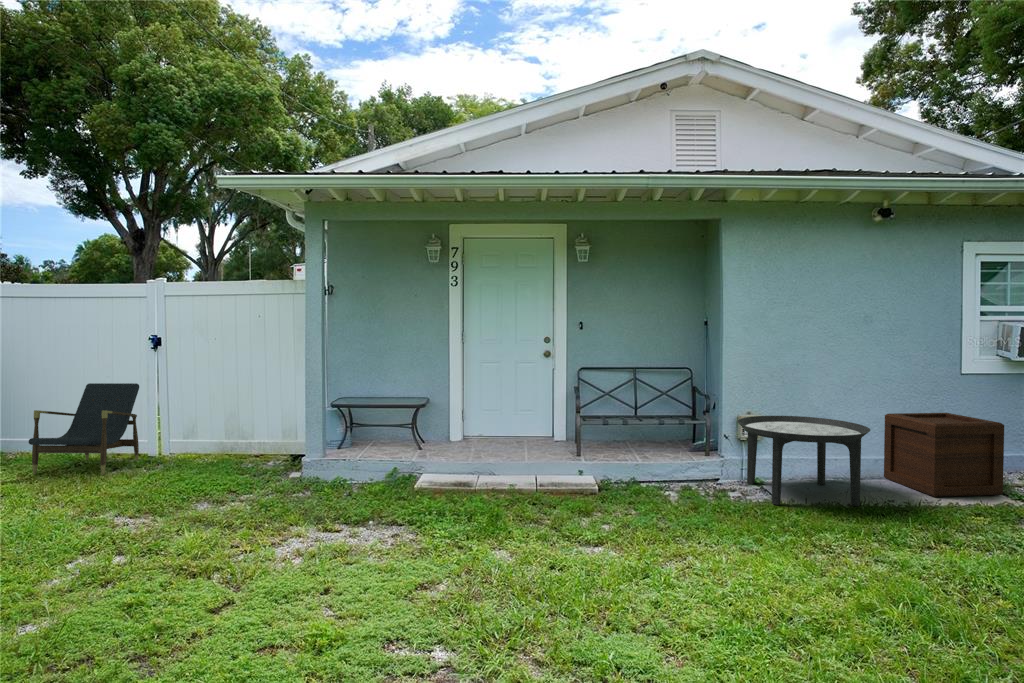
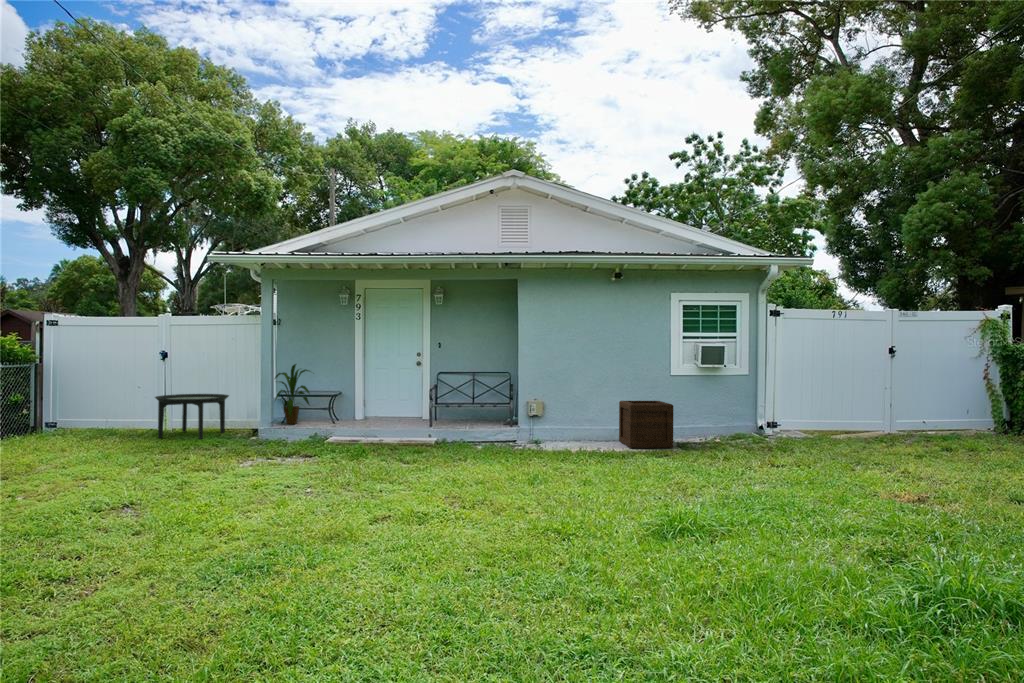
house plant: none [333,359,396,452] -> present [275,364,309,424]
lounge chair: present [29,383,139,475] -> none [75,379,144,436]
round table: present [737,416,870,506] -> present [155,394,229,439]

